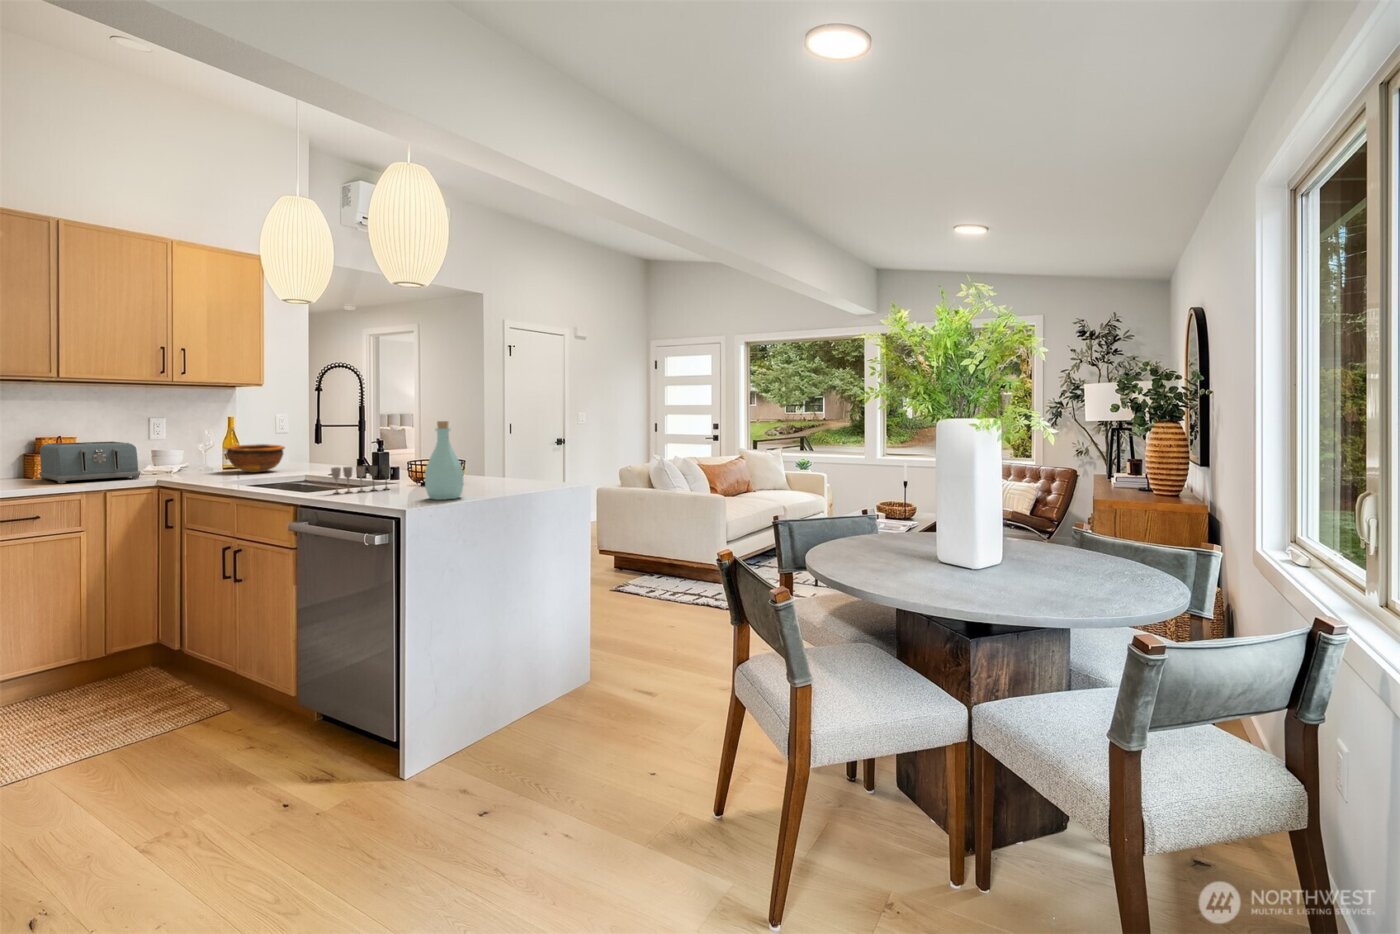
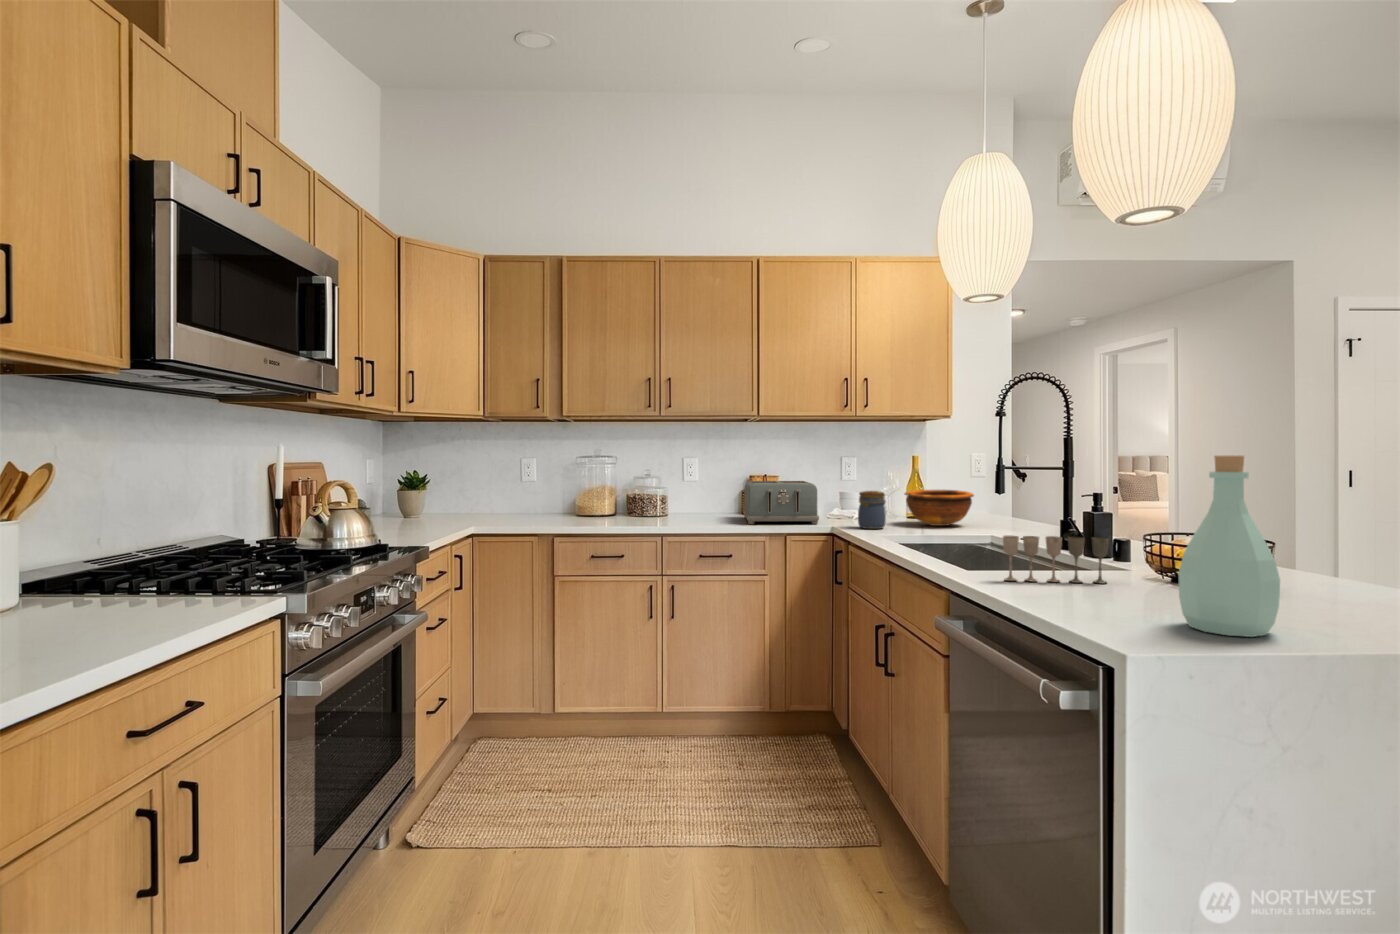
jar: none [184,447,211,478] -> present [858,491,886,529]

